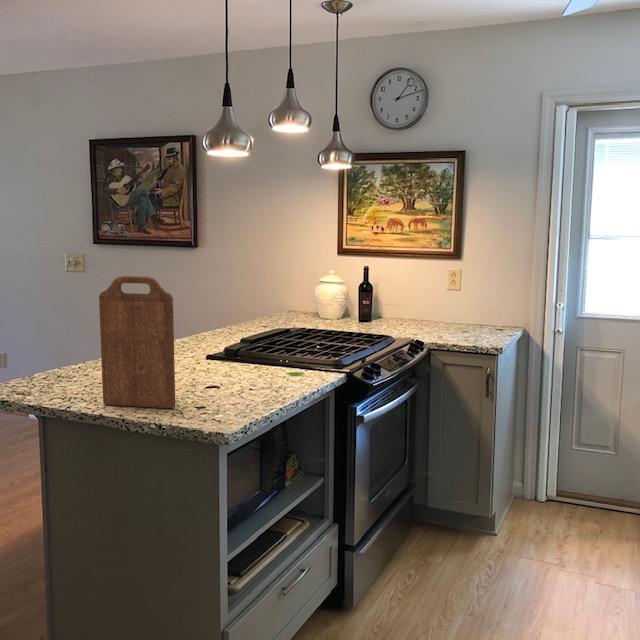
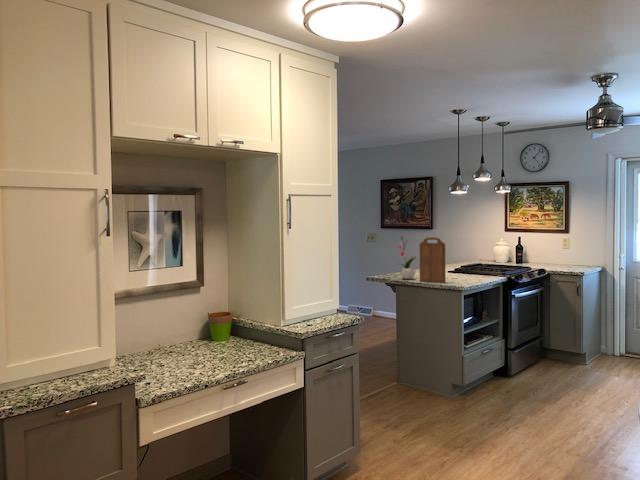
flower arrangement: none [43,271,98,396] -> present [397,237,416,279]

